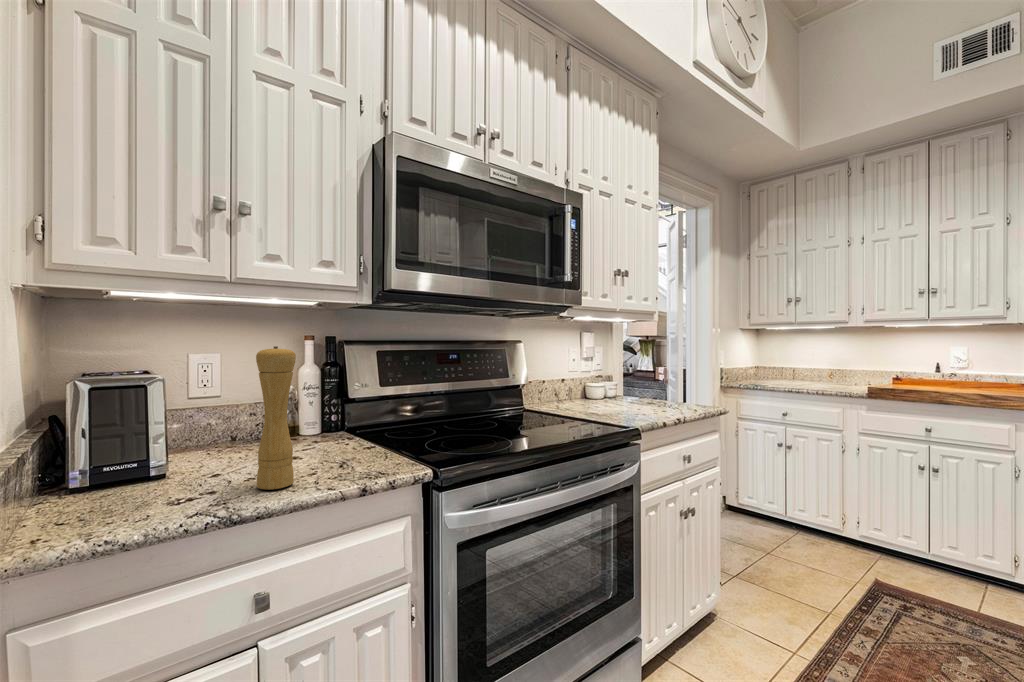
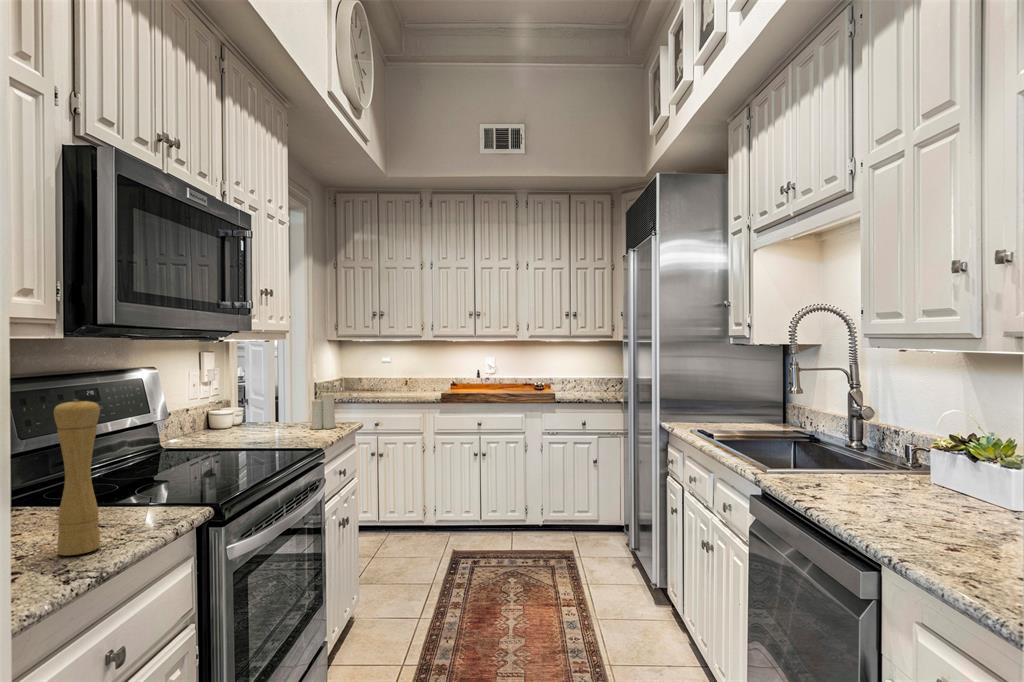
candle: none [663,369,693,410] -> present [310,393,336,429]

